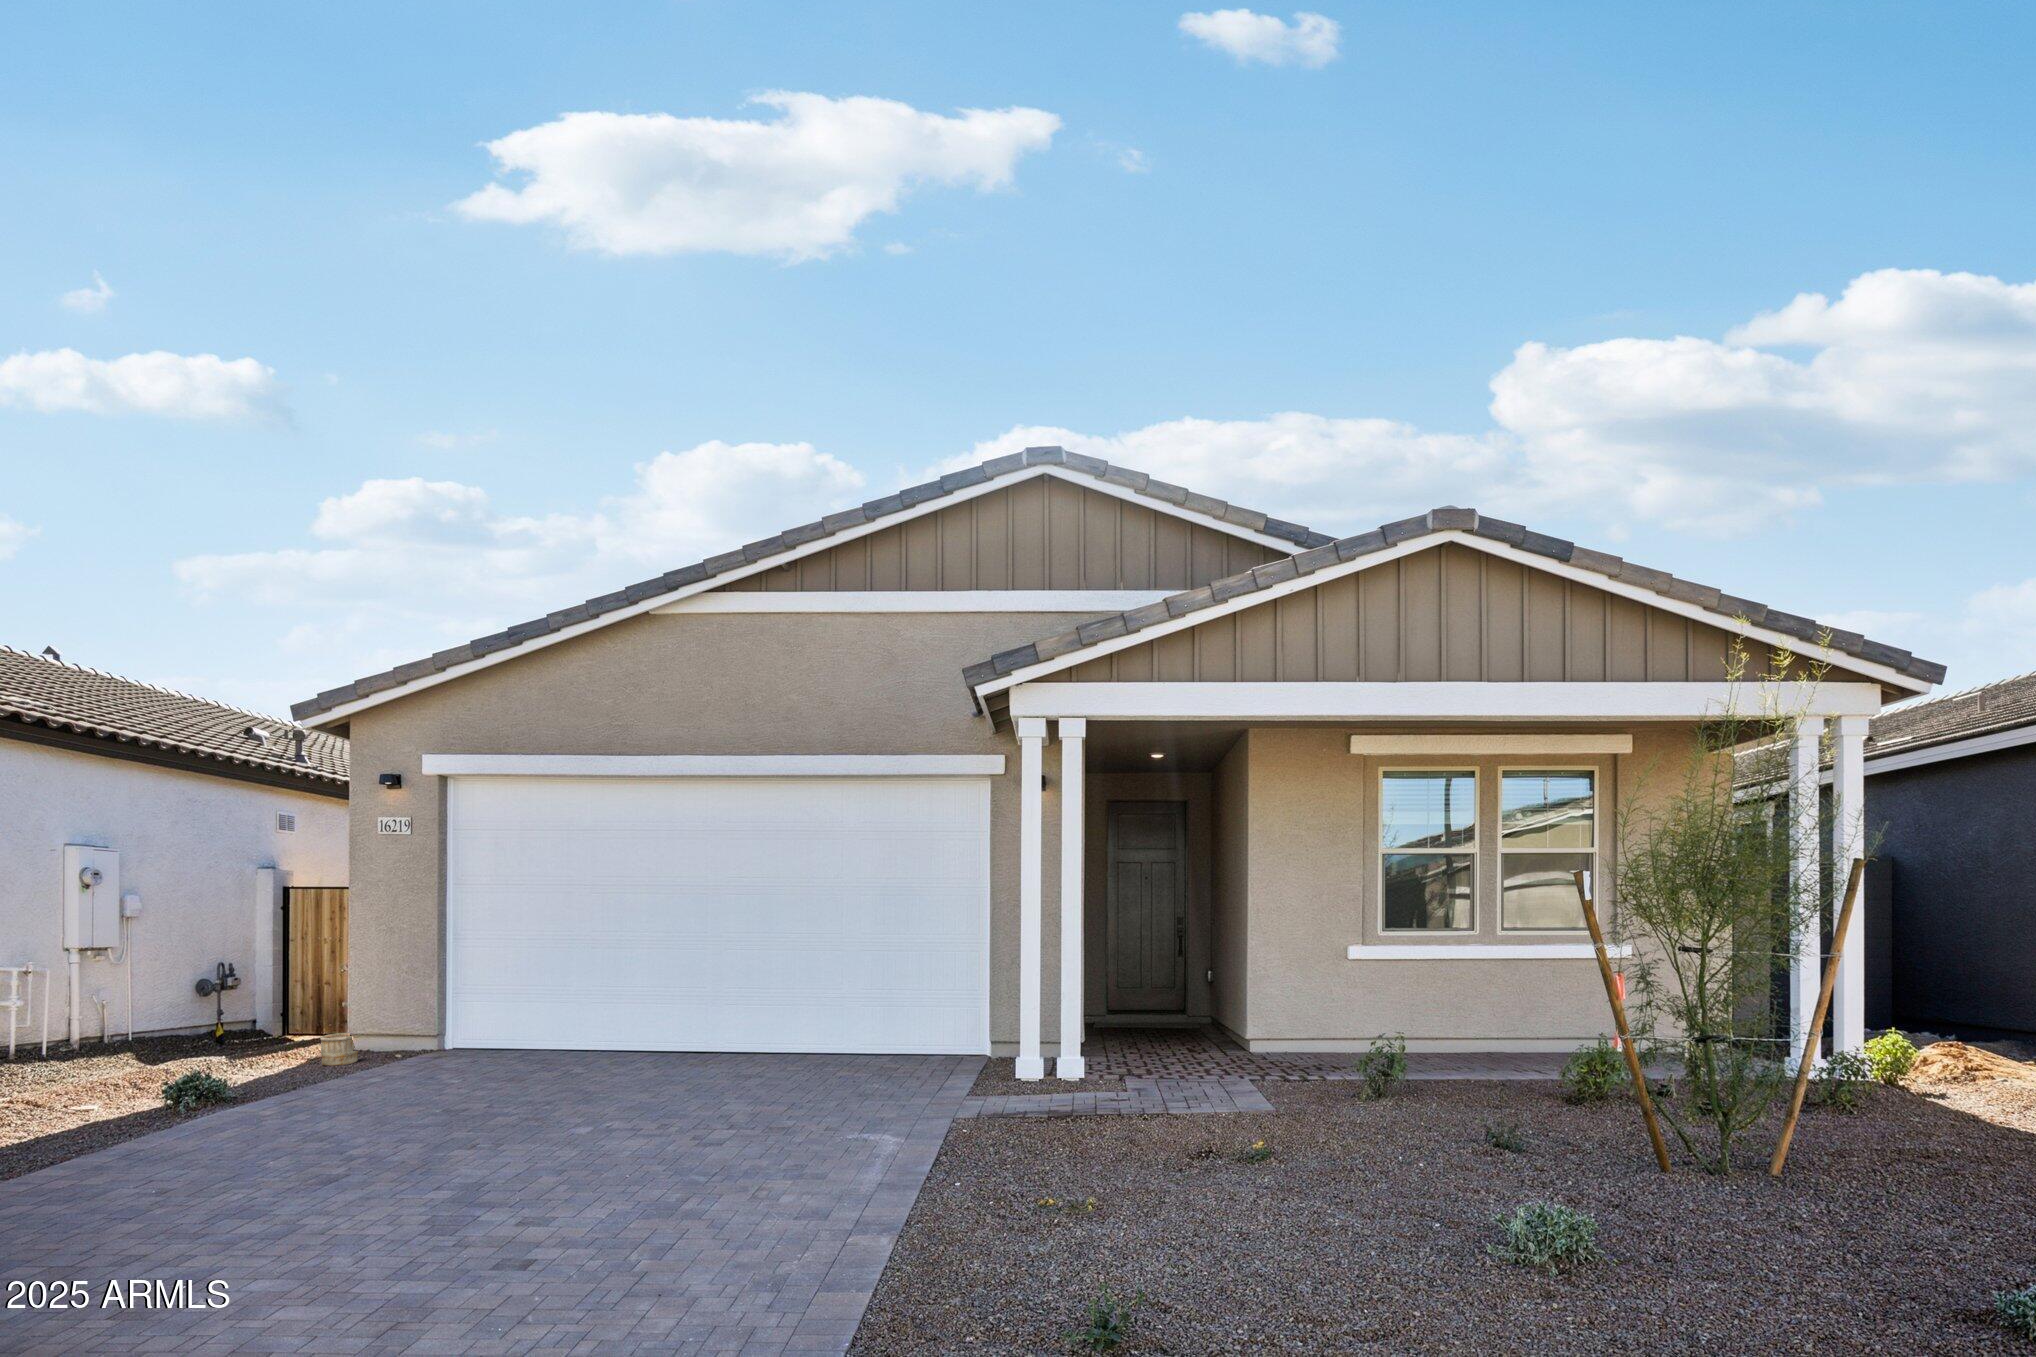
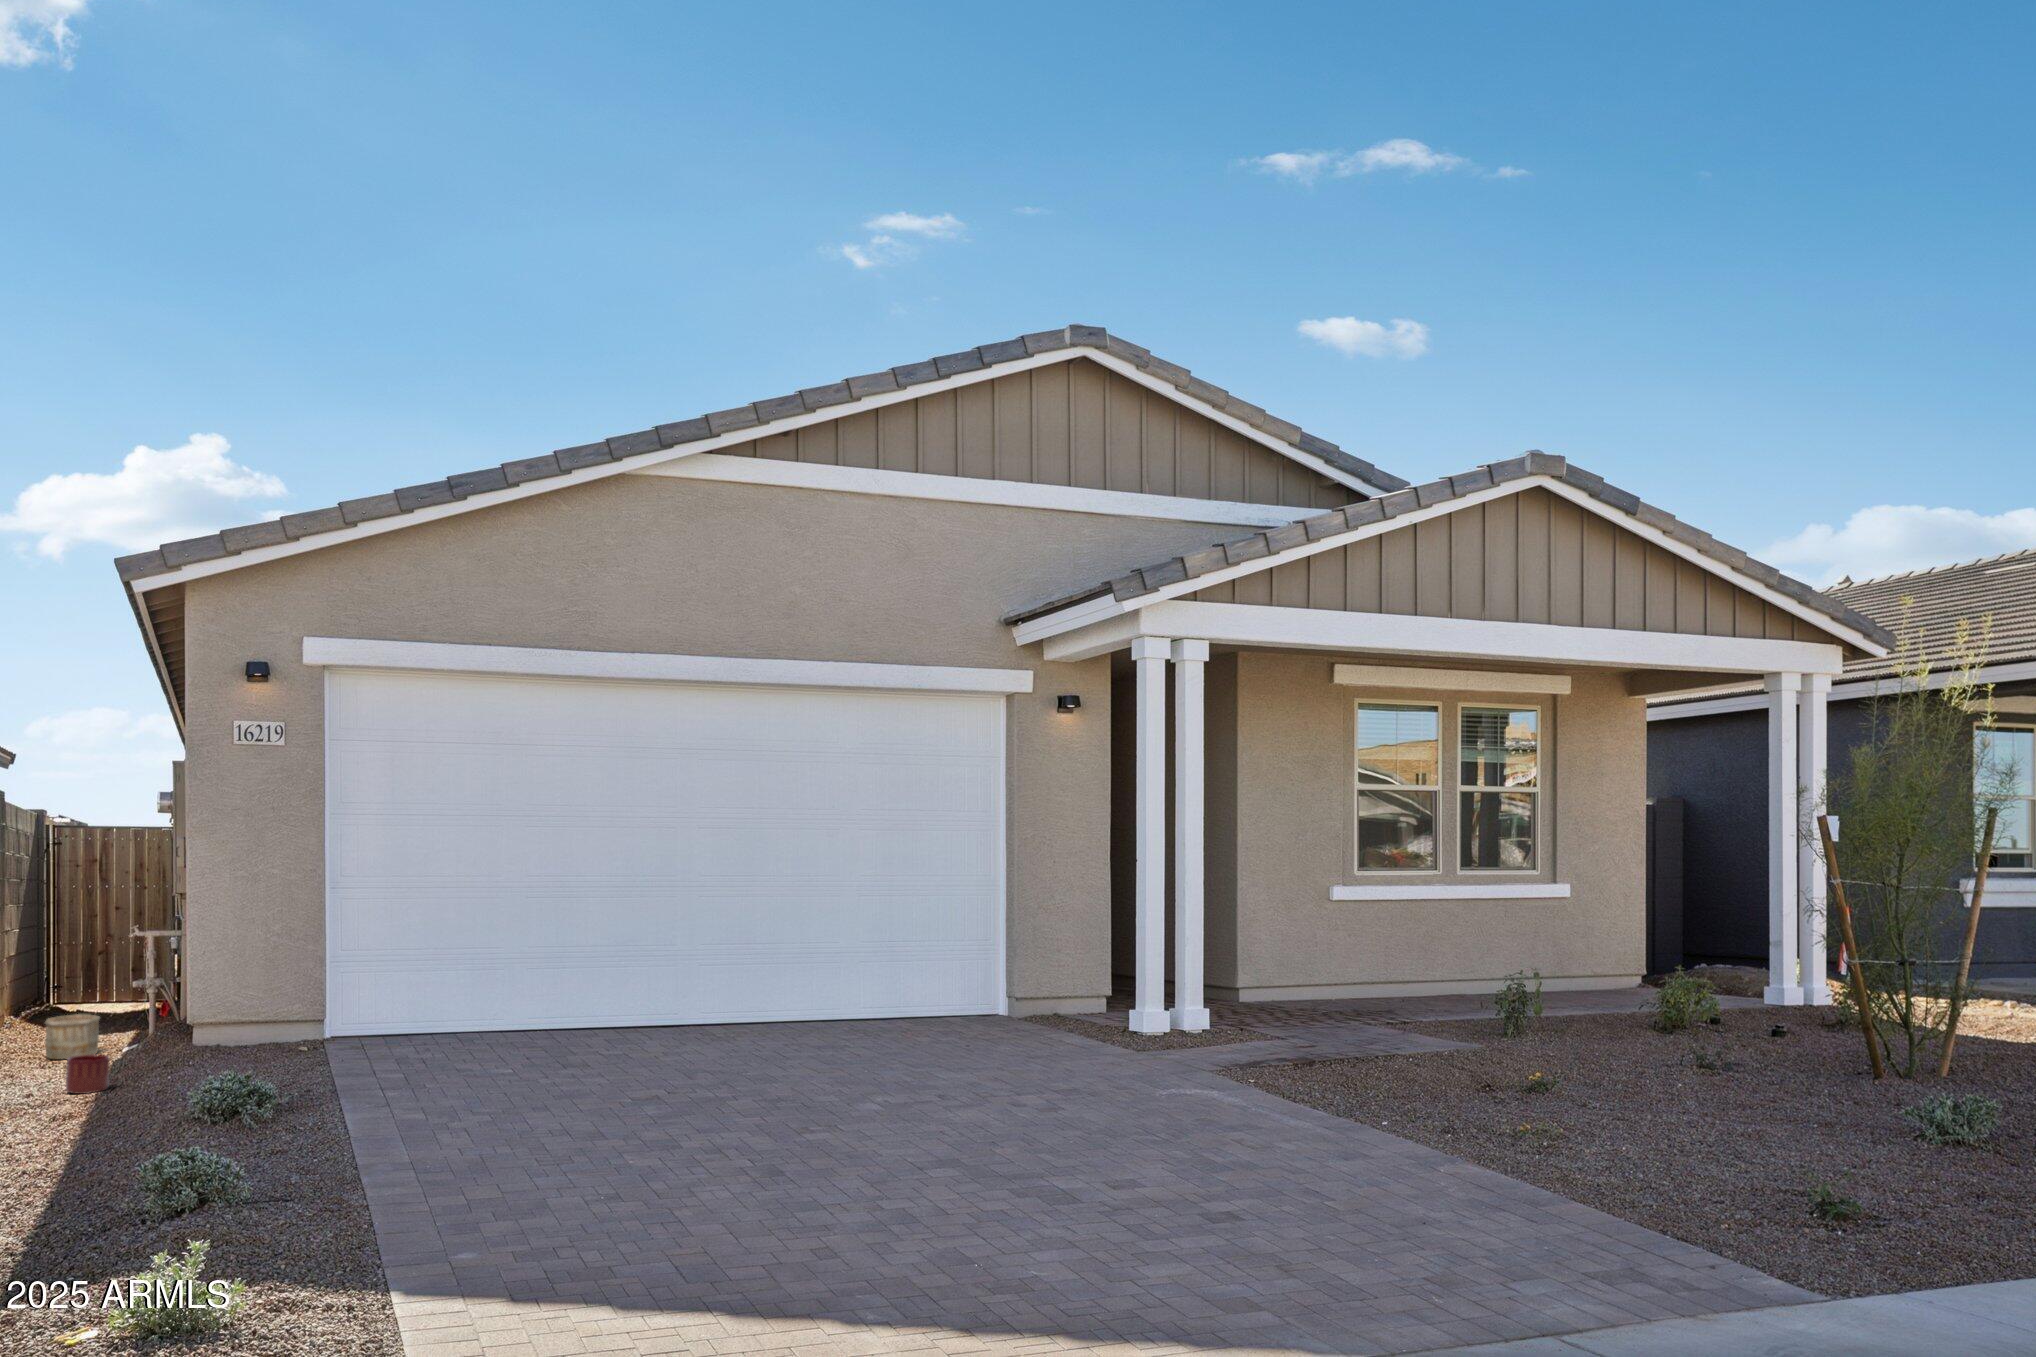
planter: none [250,1064,281,1092] -> present [66,1055,109,1094]

